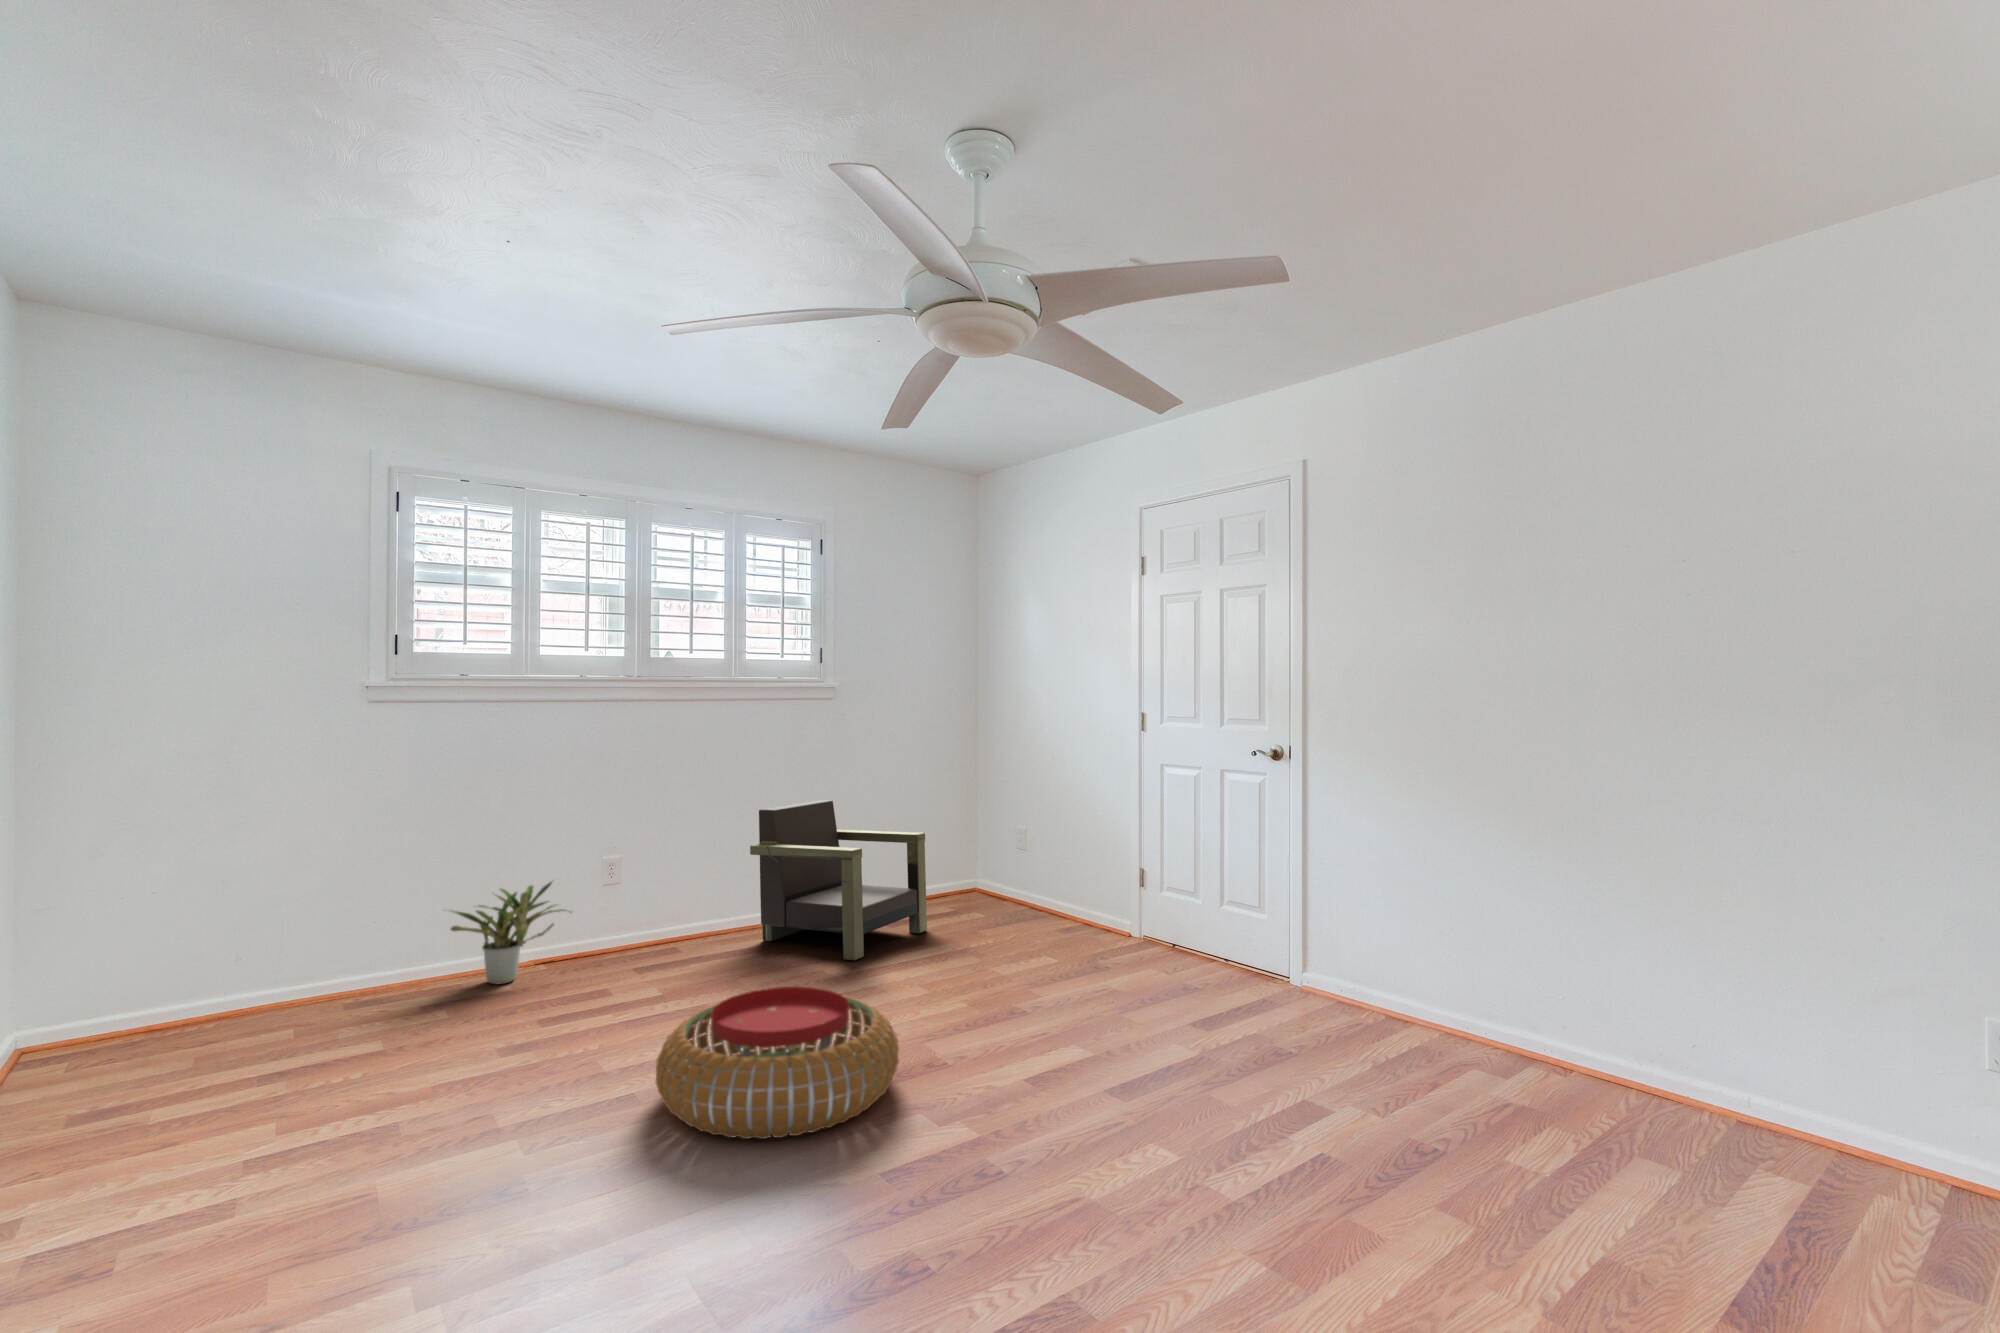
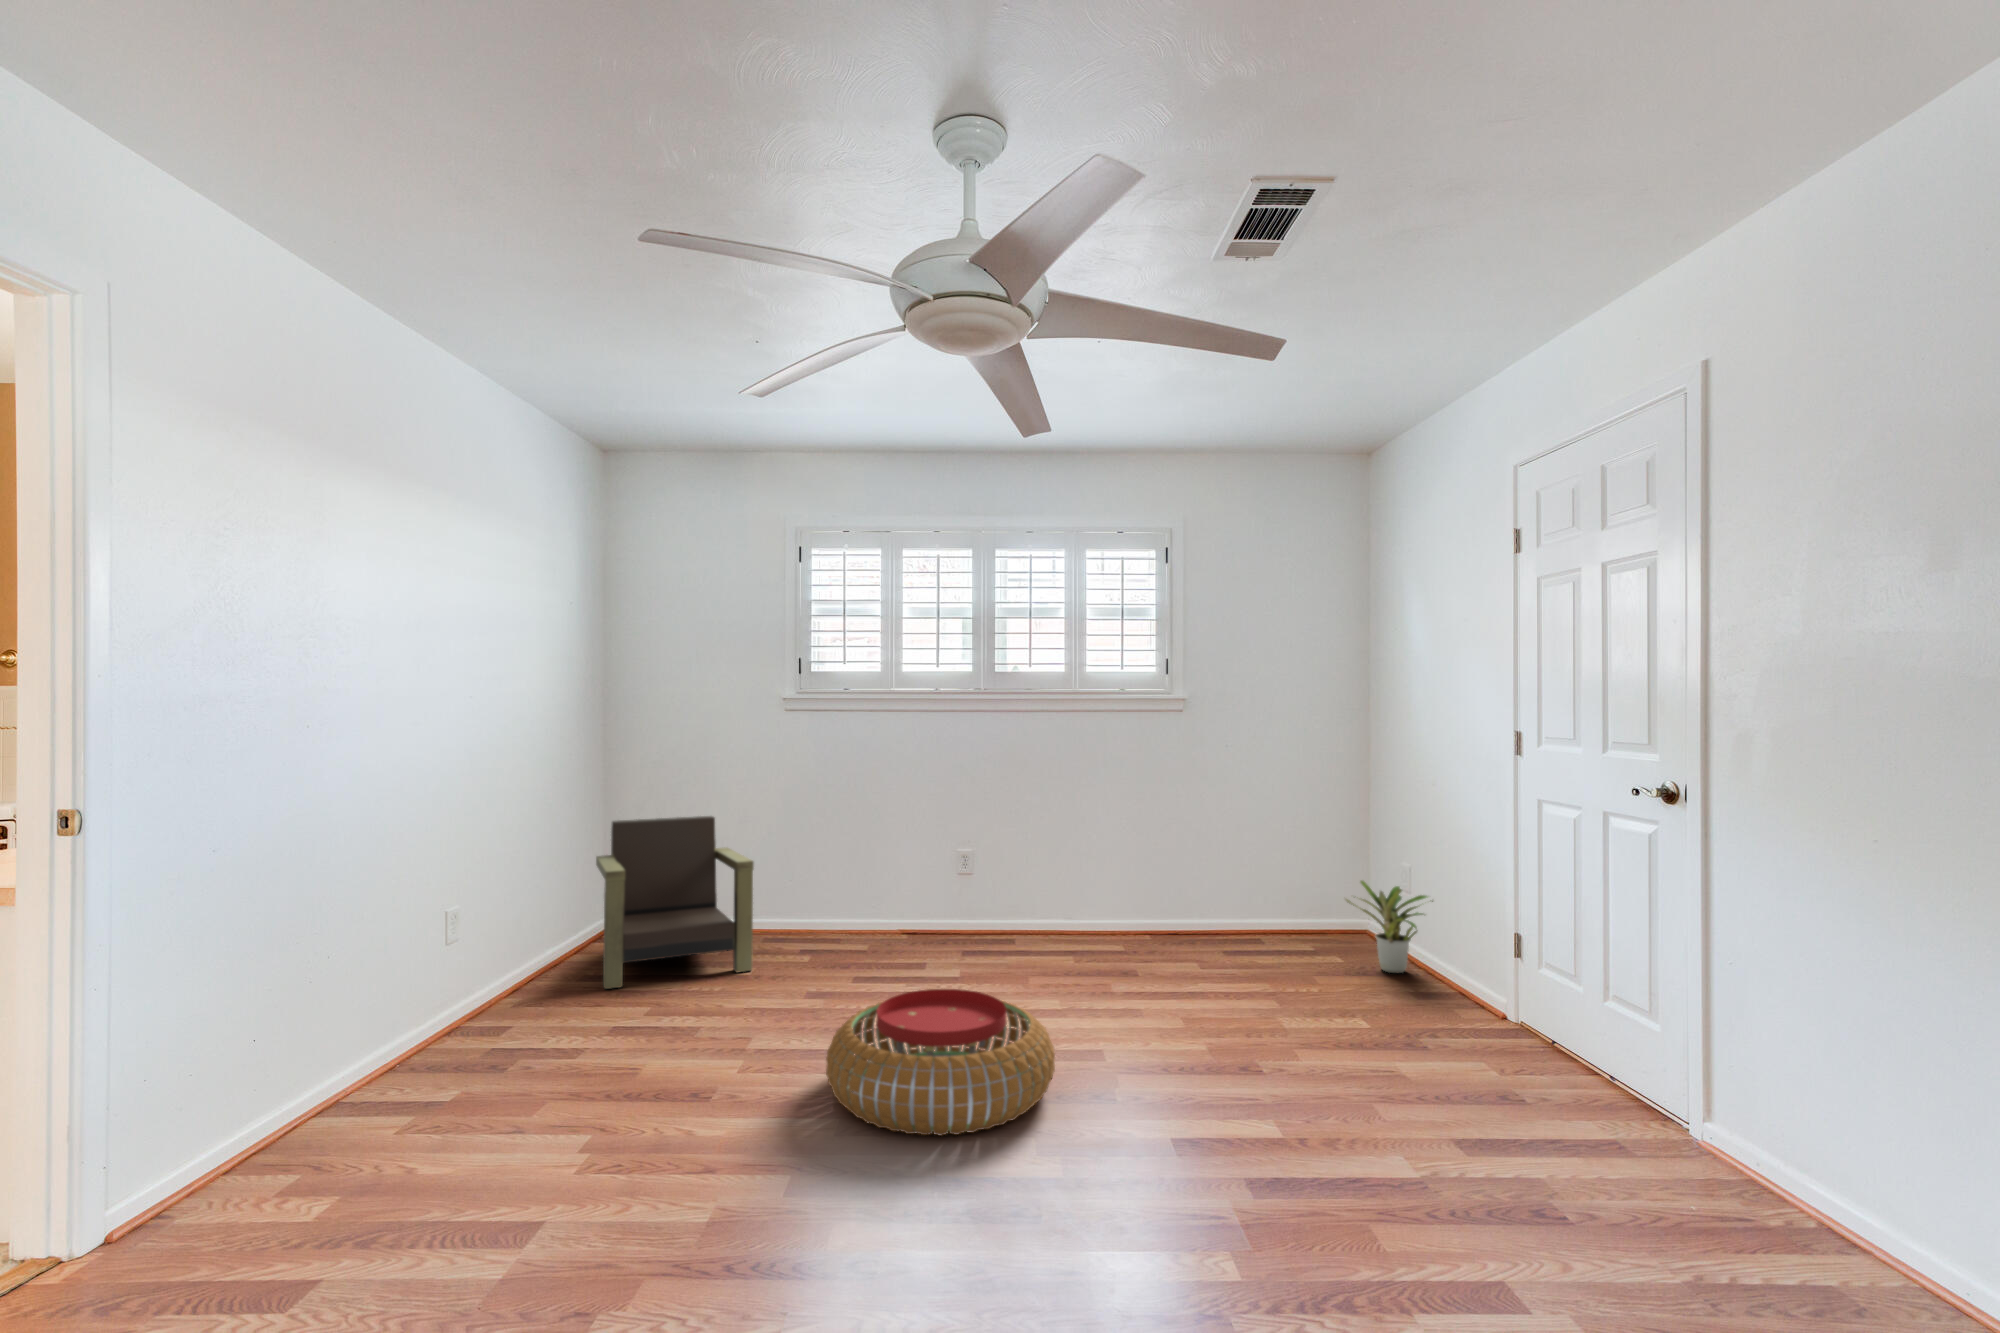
armchair: present [750,800,927,960] -> present [596,816,754,989]
potted plant: present [450,882,571,984] -> present [1346,881,1433,973]

